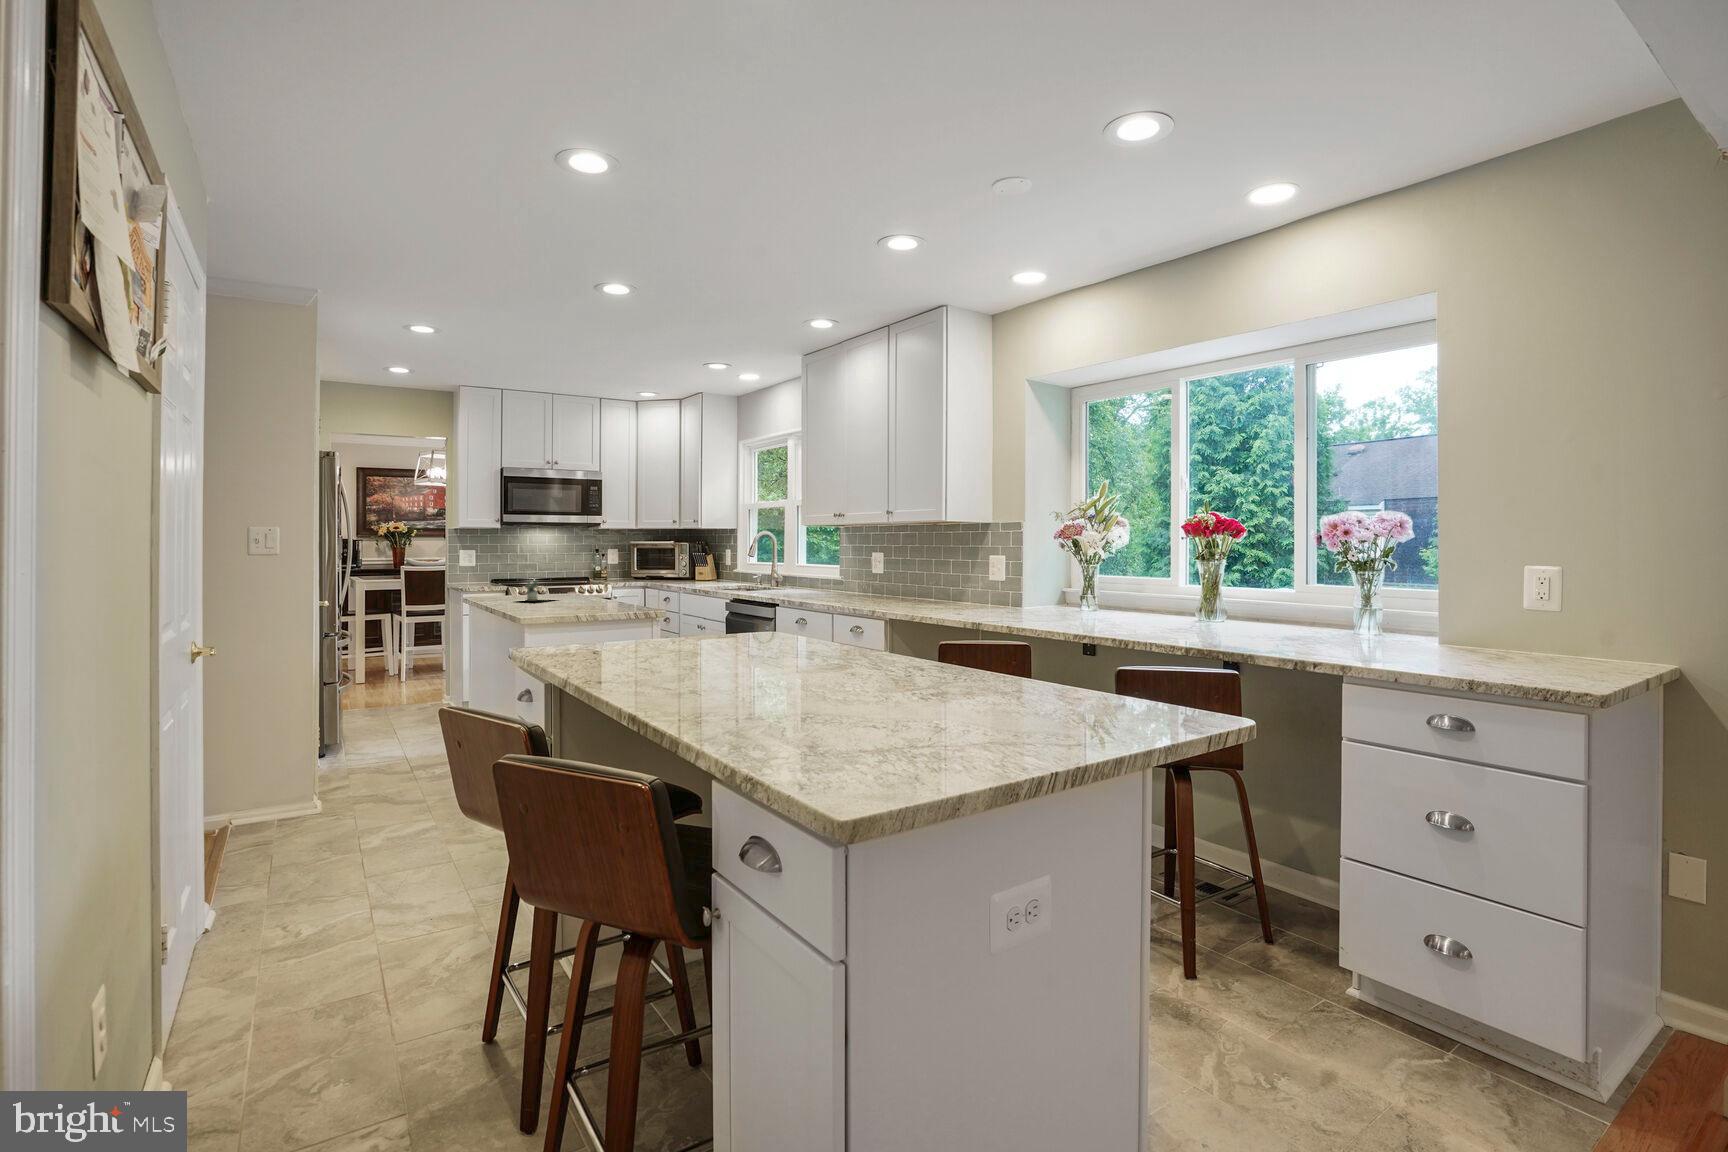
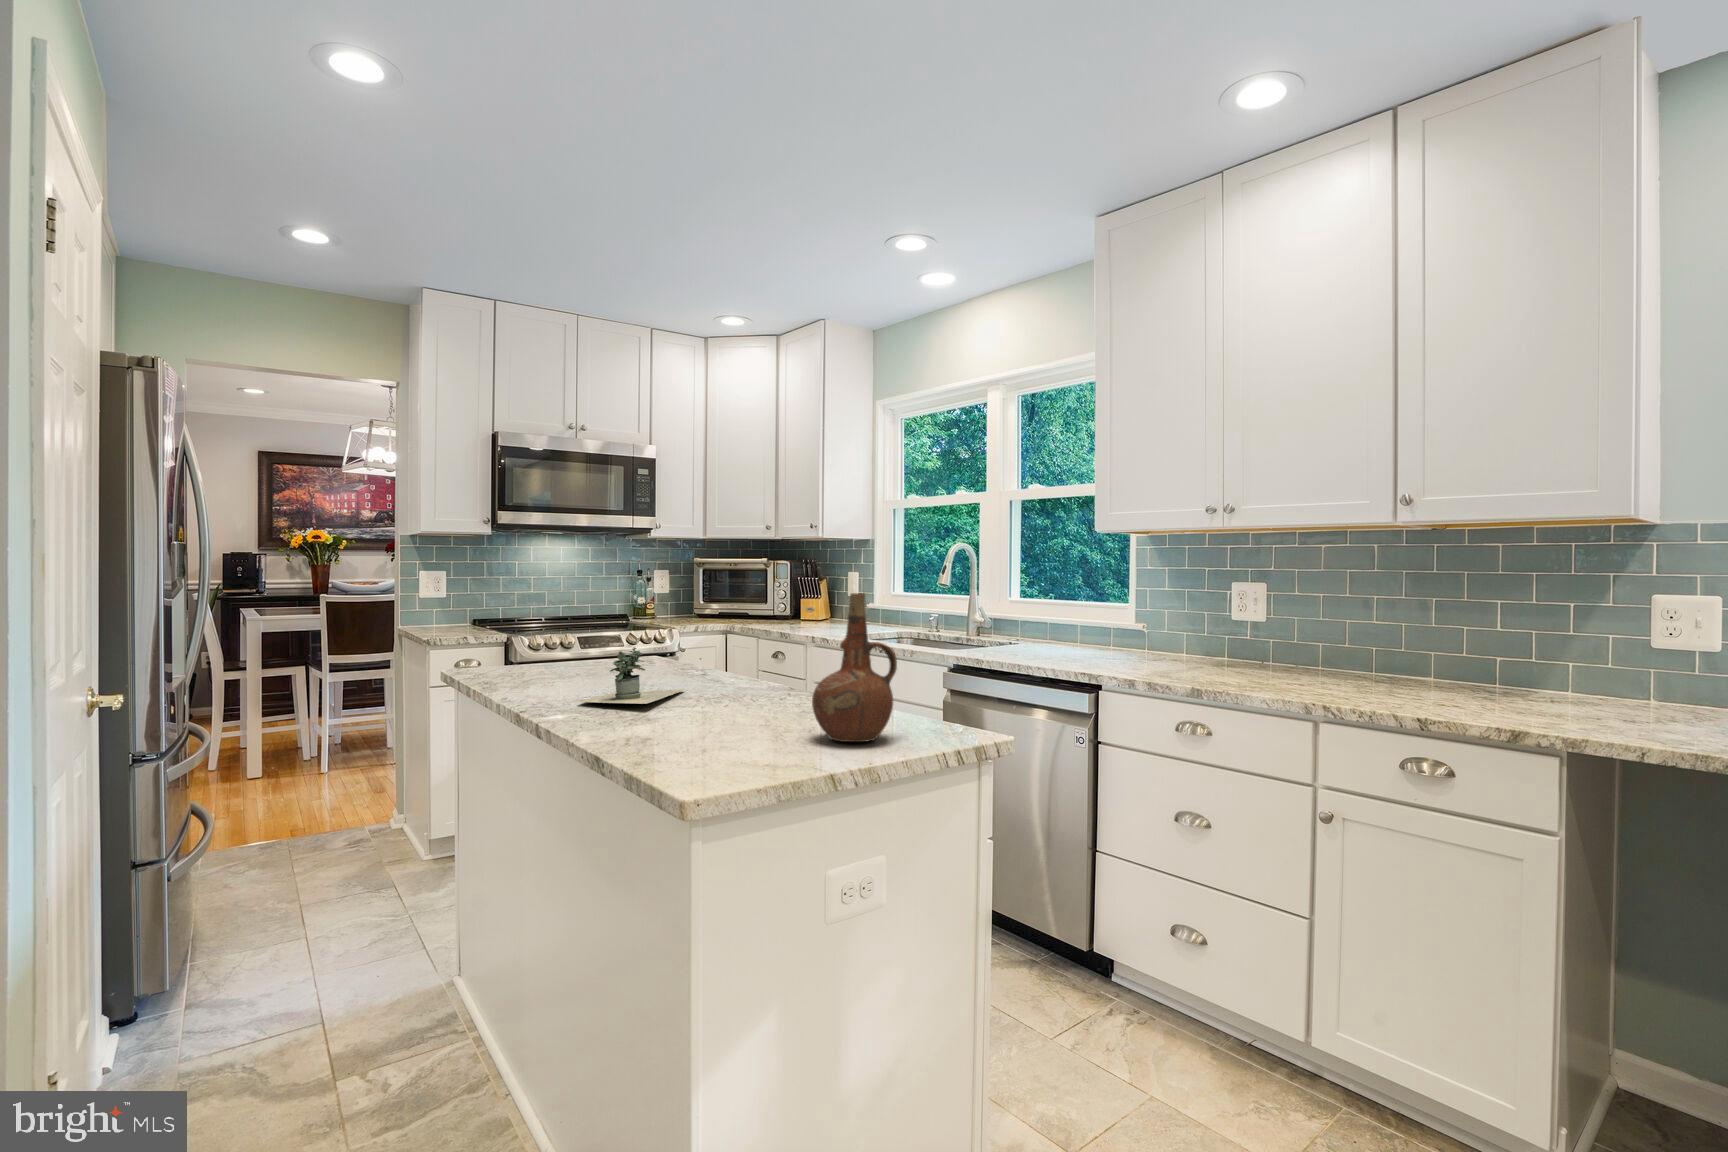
ceramic pitcher: none [584,555,617,608] -> present [812,593,897,742]

